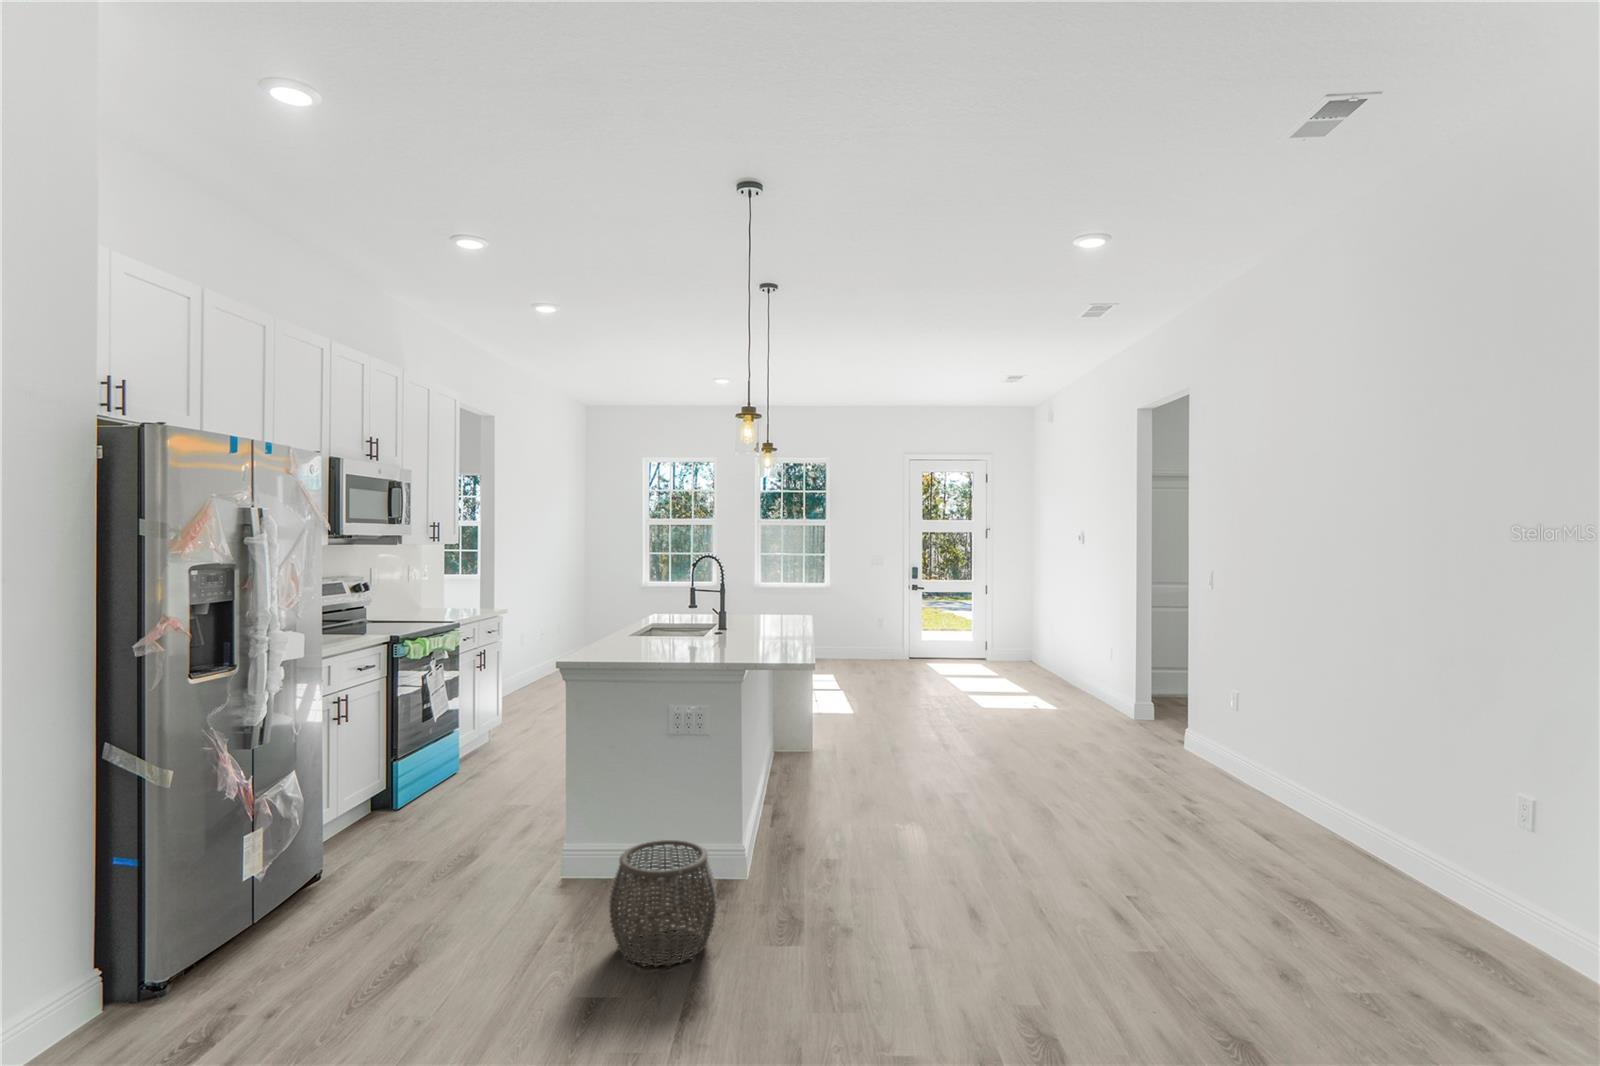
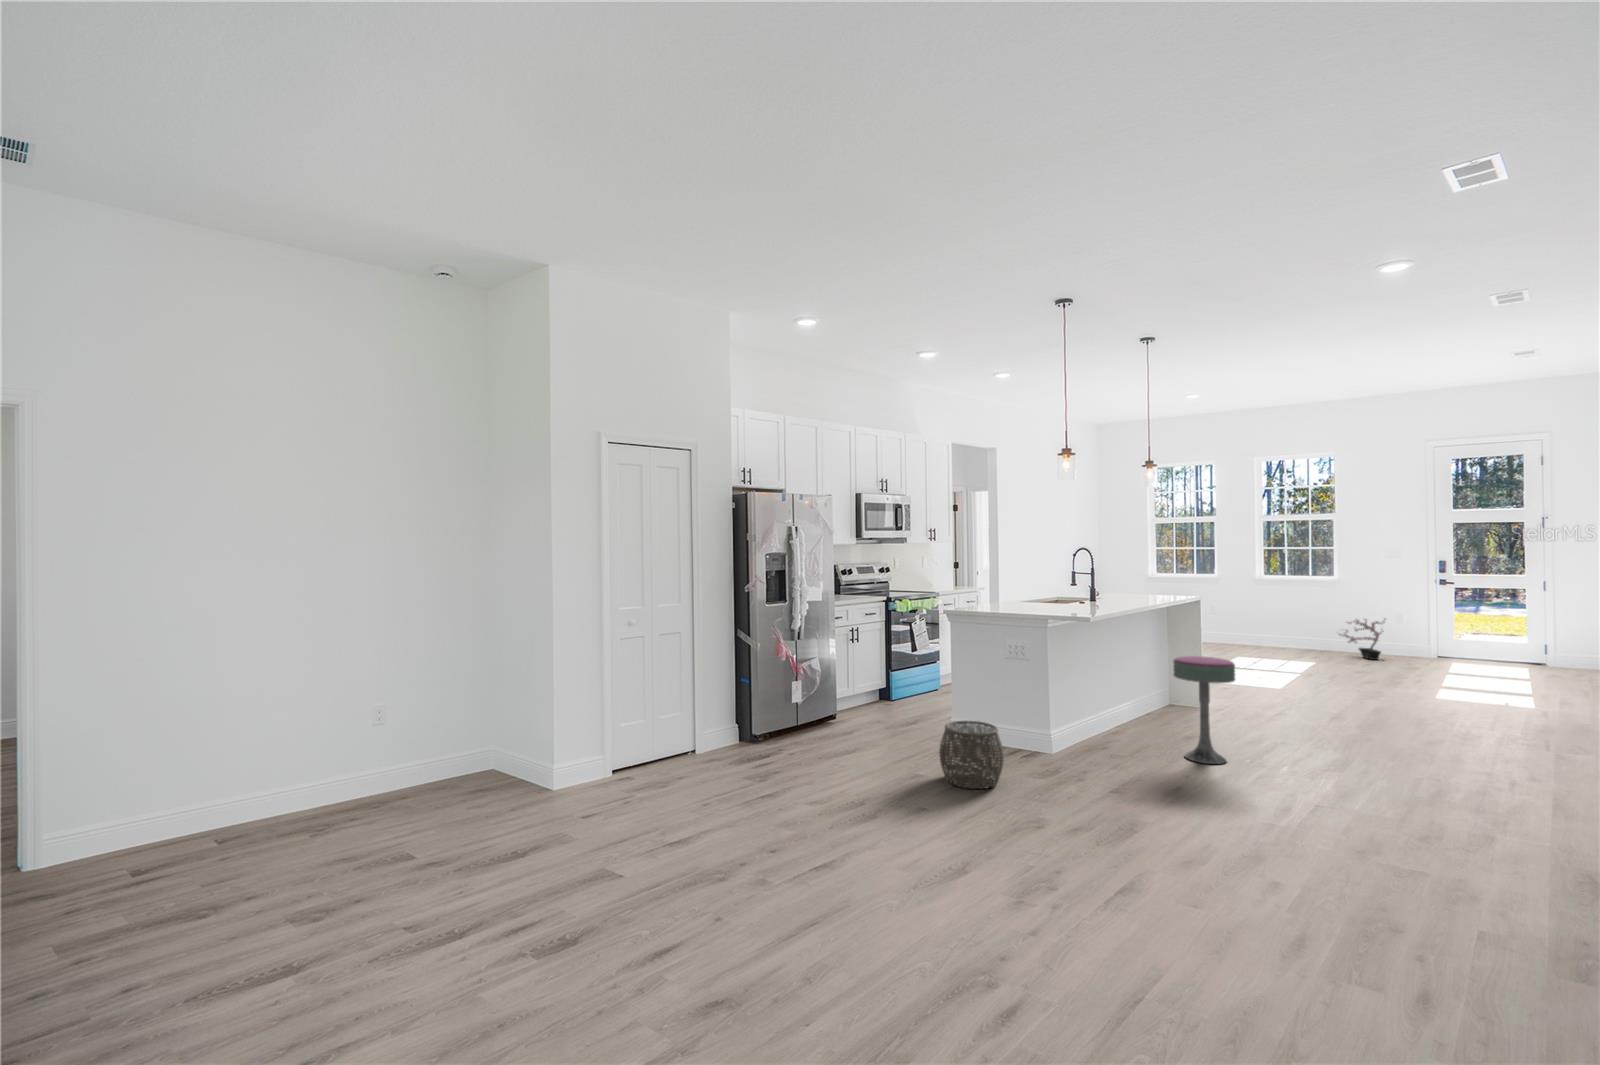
potted plant: none [838,621,878,664] -> present [1340,619,1385,660]
bar stool: none [844,688,911,822] -> present [1173,656,1235,764]

